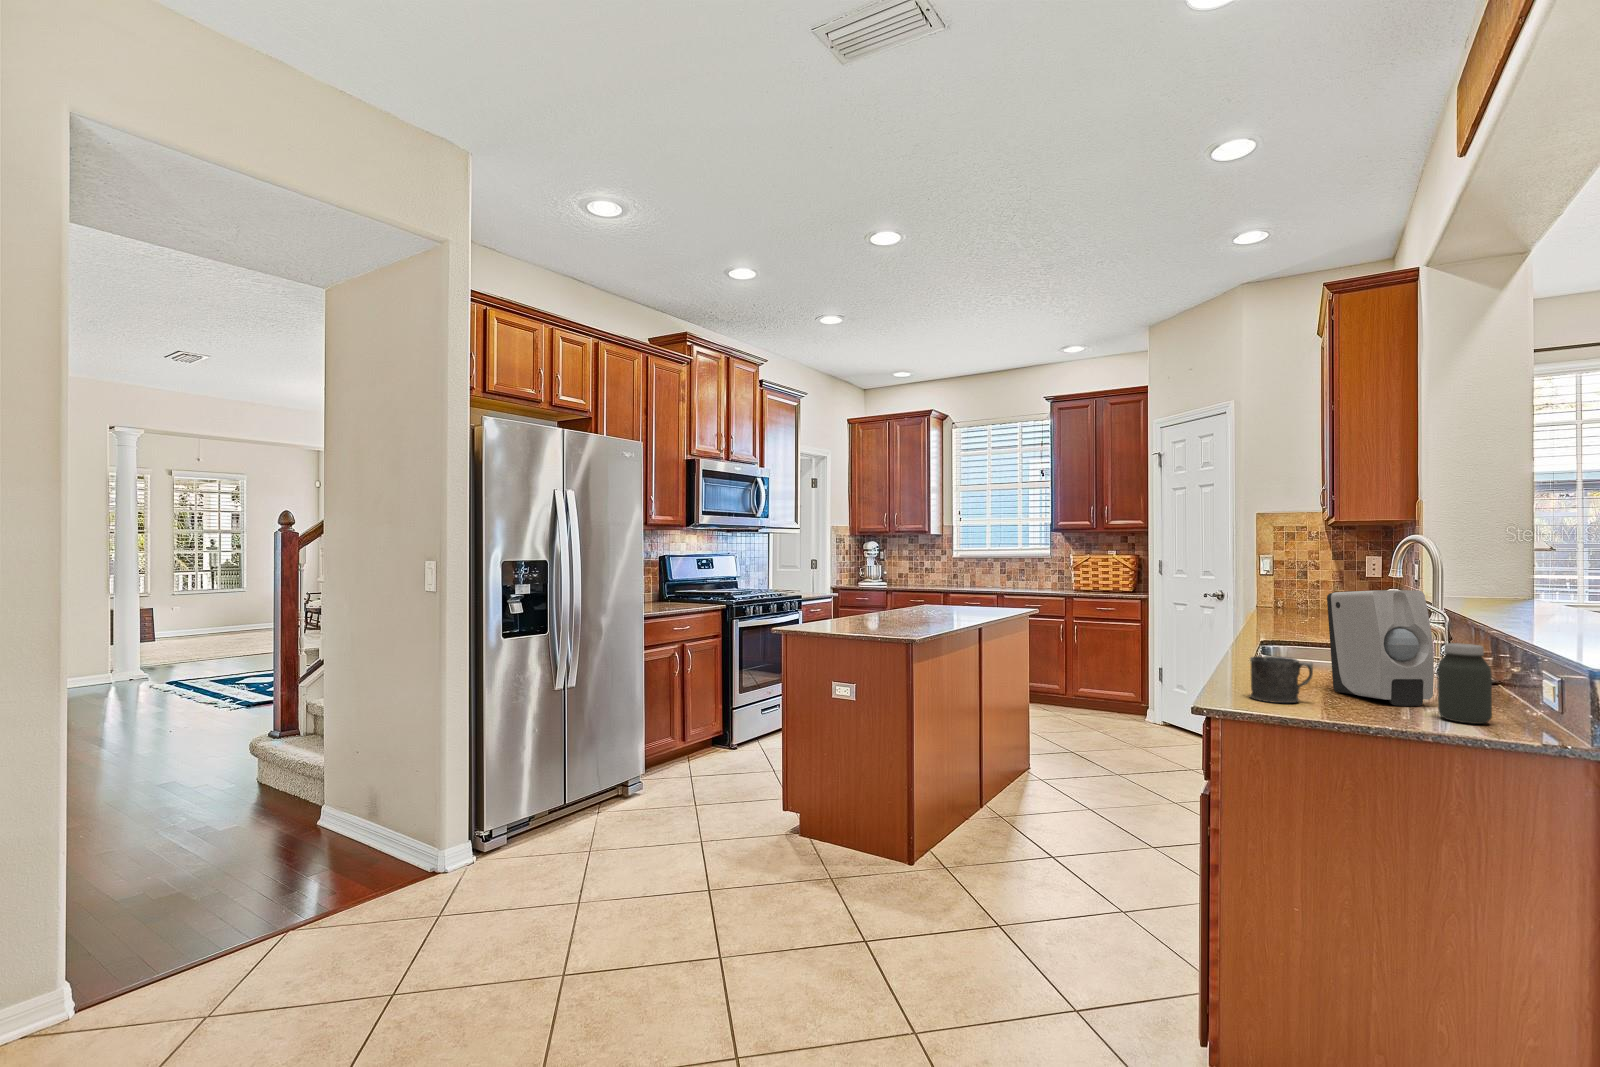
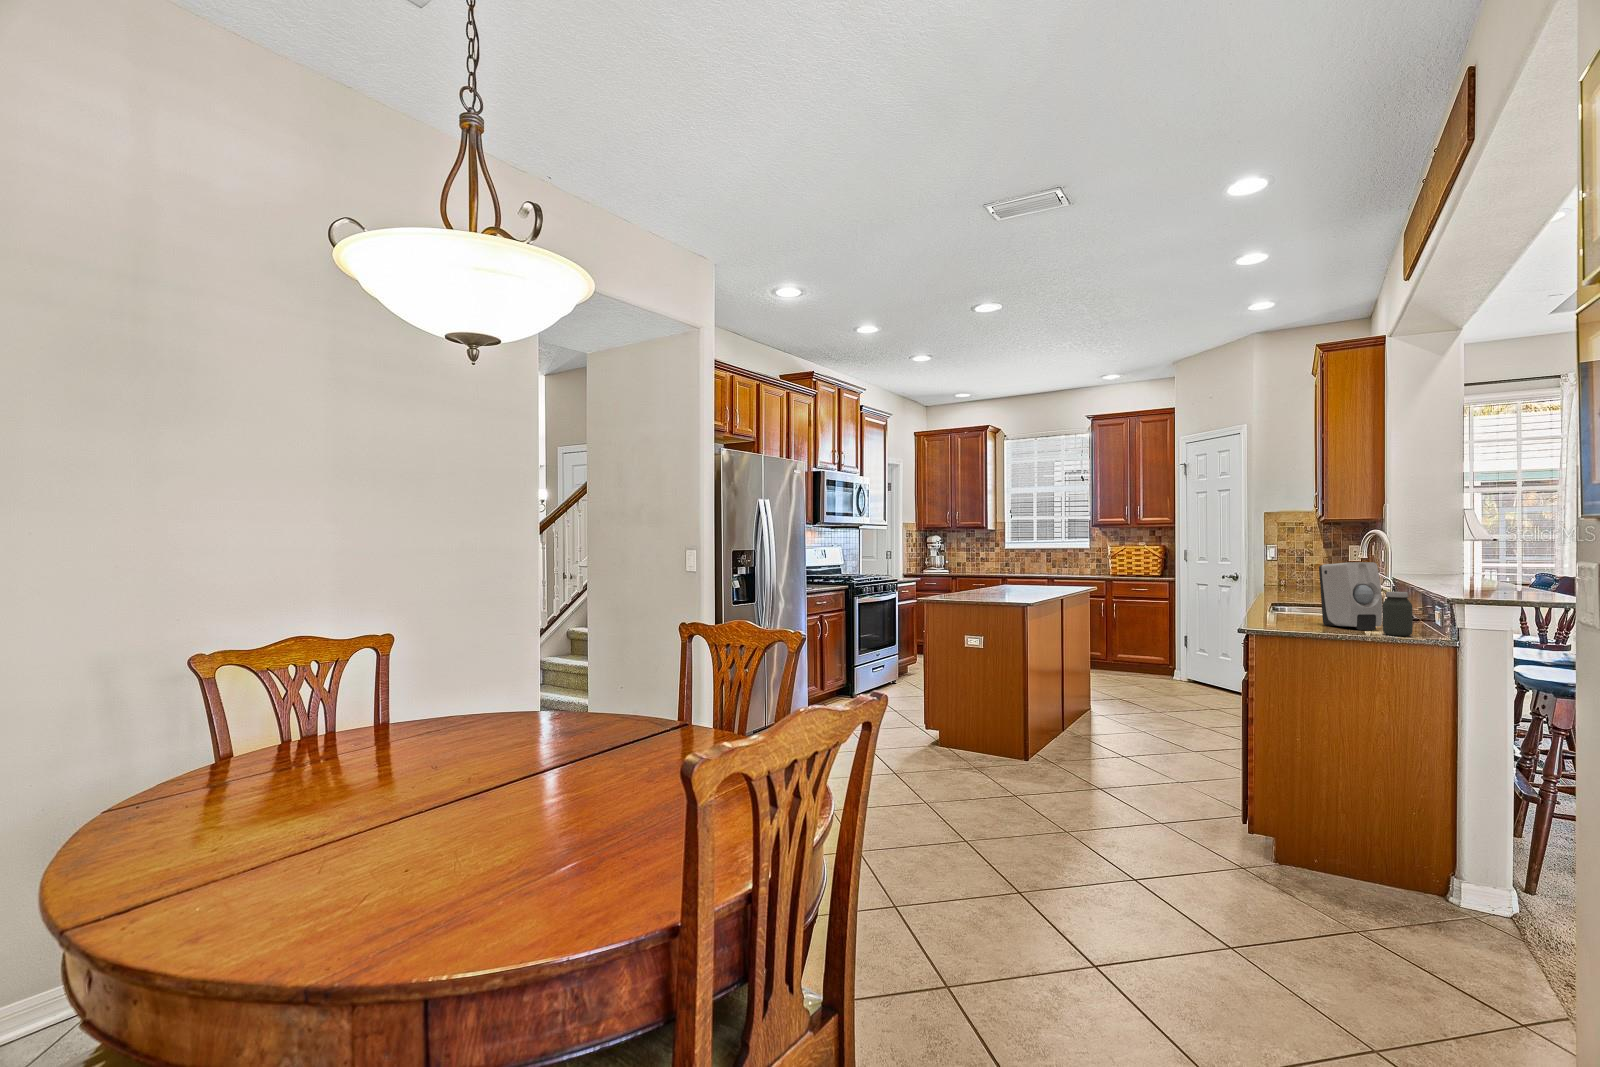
mug: present [1250,656,1313,703] -> none [1272,603,1311,629]

